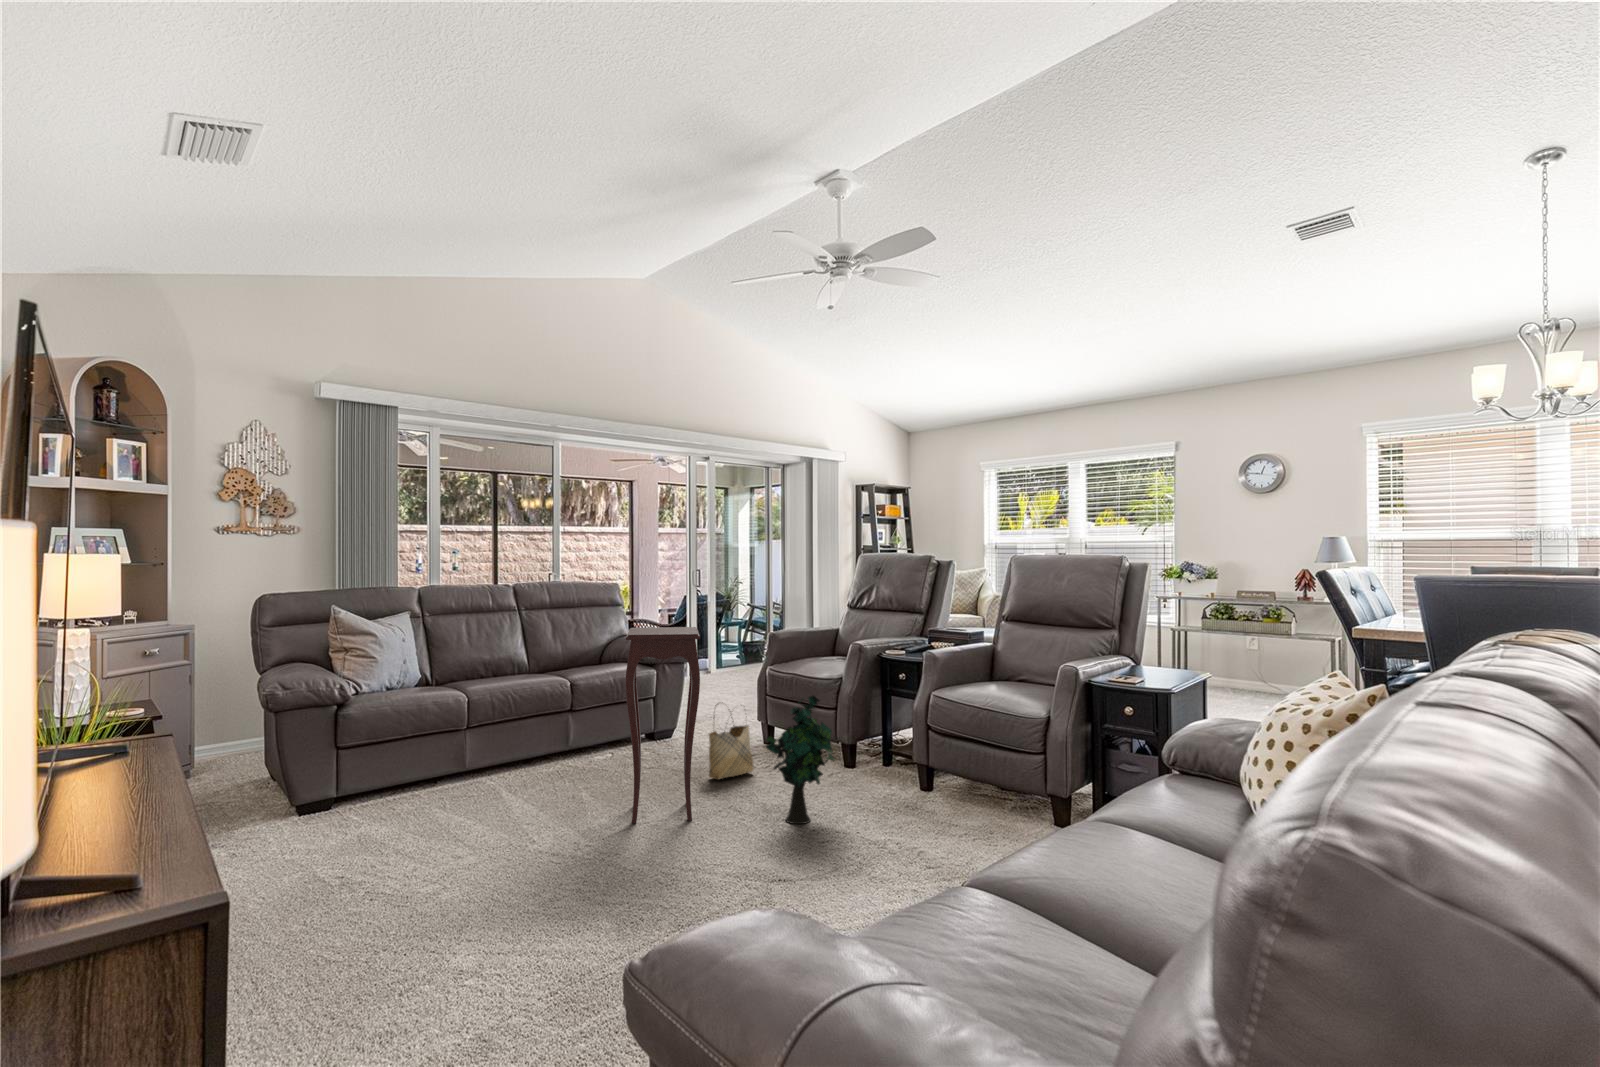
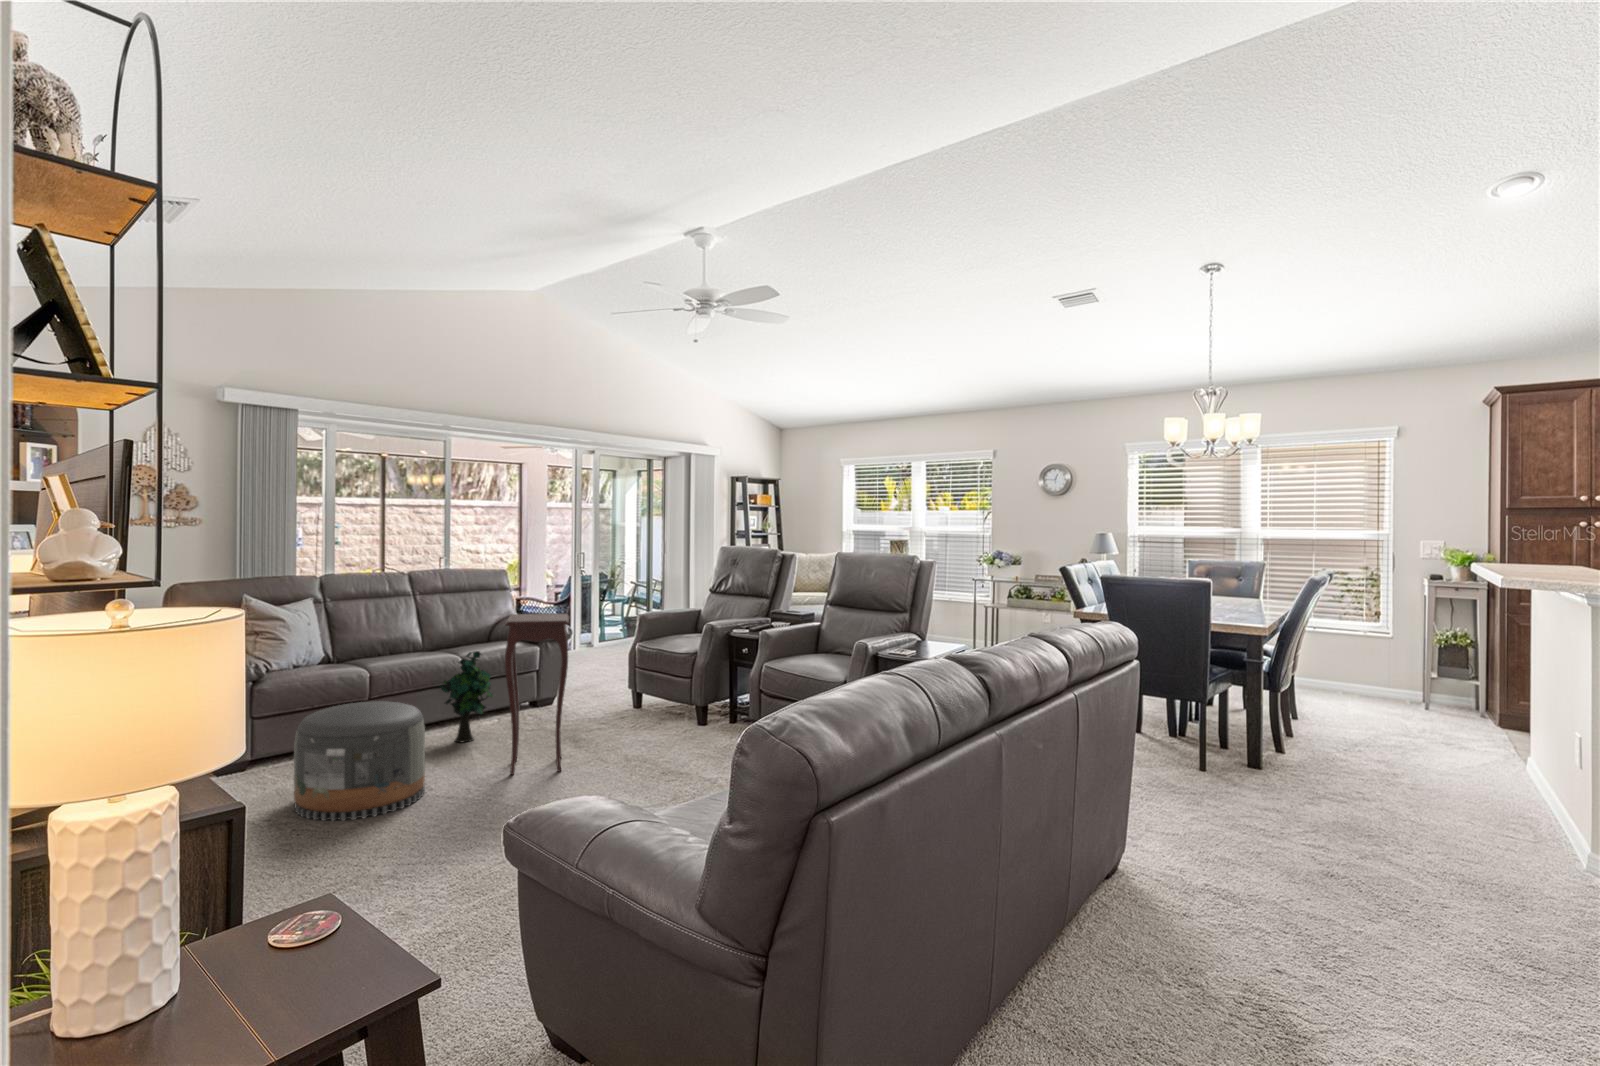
decorative plant: present [765,696,835,824] -> present [439,651,493,743]
woven basket: present [709,705,753,779] -> none [579,674,618,738]
pouf: none [382,730,533,876] -> present [294,701,425,821]

